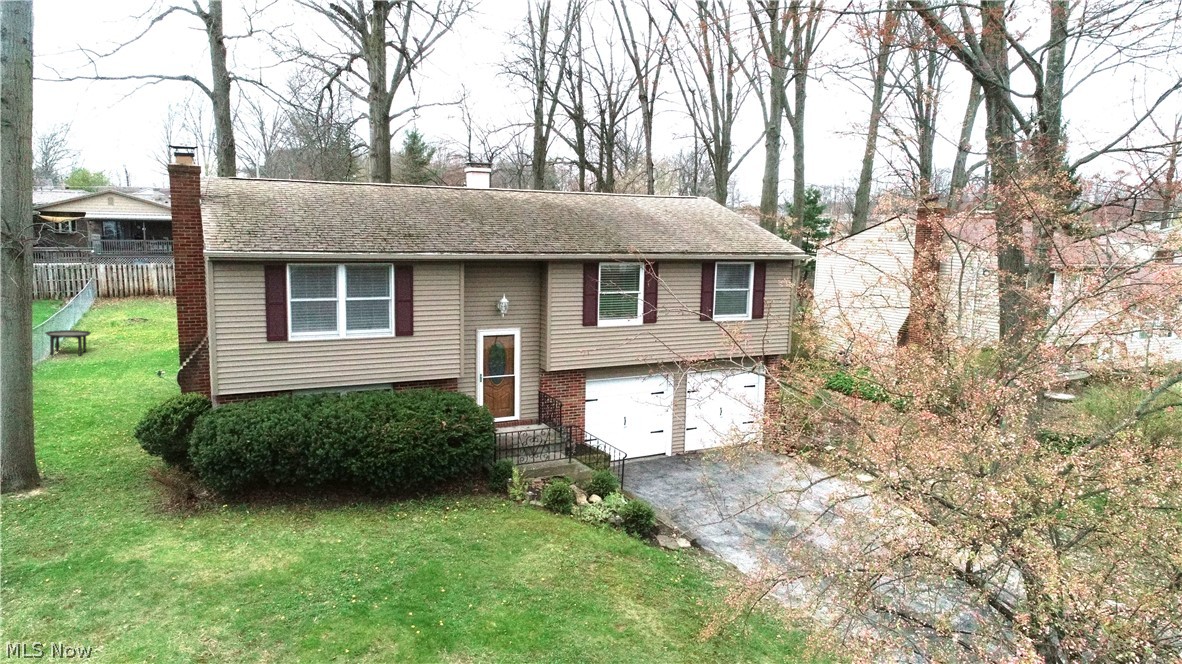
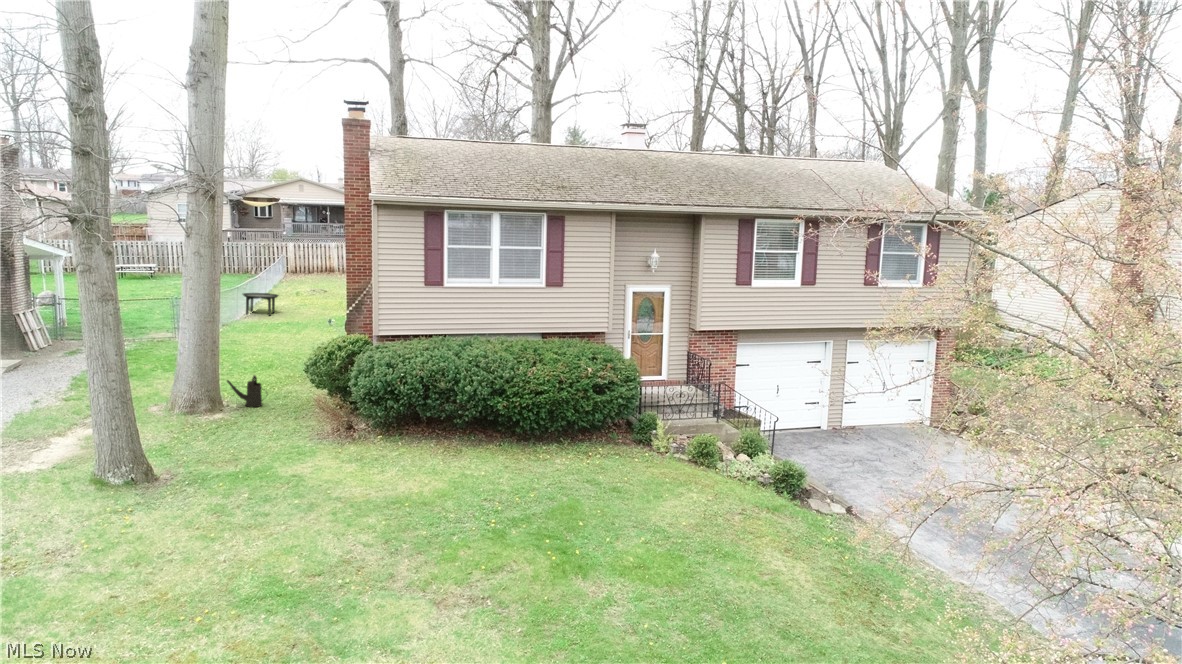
watering can: none [36,447,87,482] -> present [227,375,262,407]

